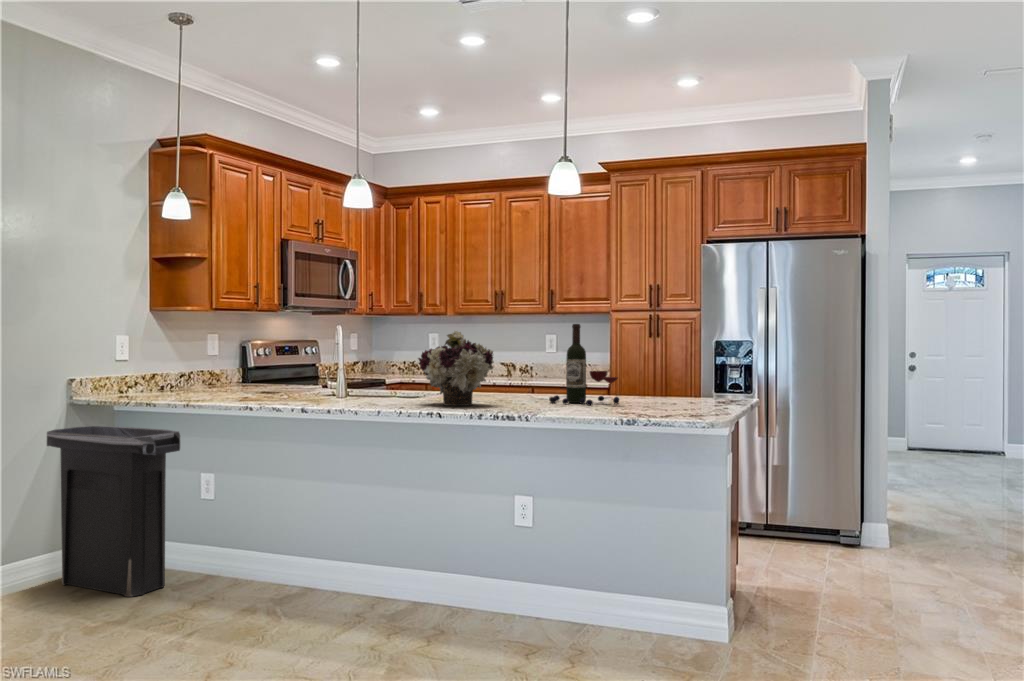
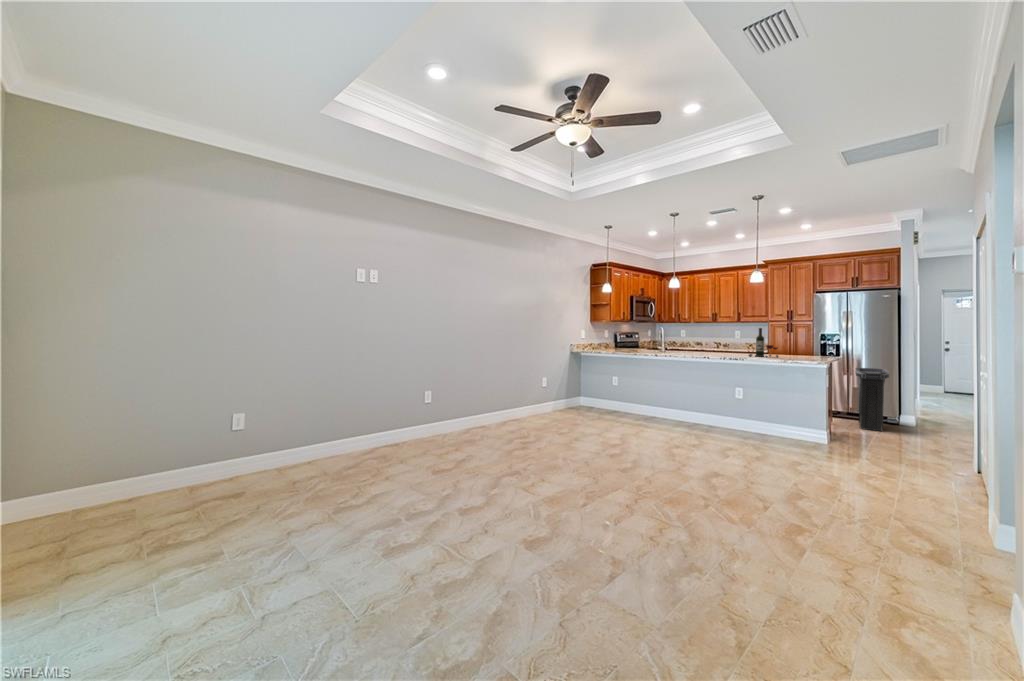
flower arrangement: present [418,331,494,406] -> none [700,330,729,356]
trash can: present [47,426,180,597] -> present [856,368,889,431]

